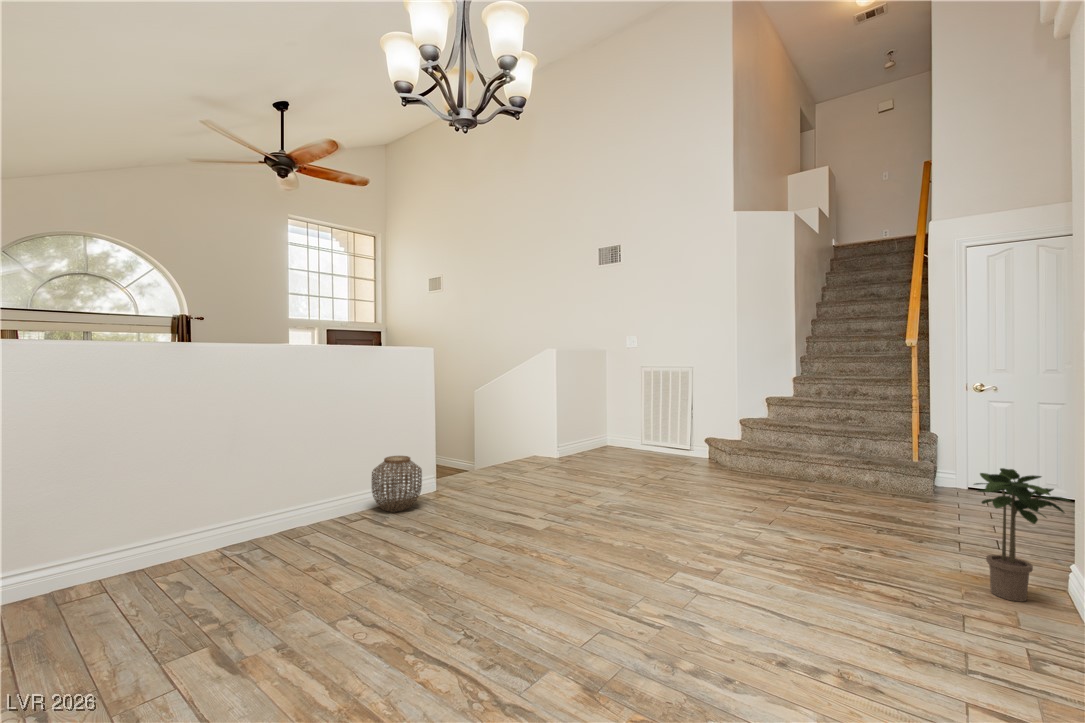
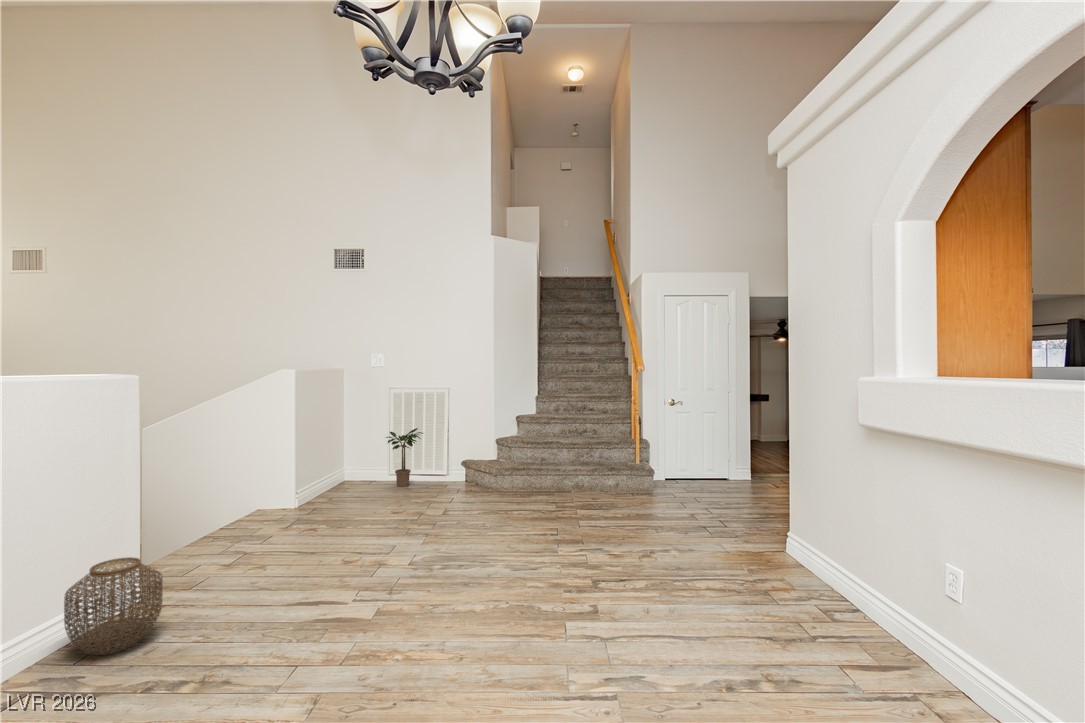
potted plant: present [974,468,1071,602] -> present [386,428,423,487]

